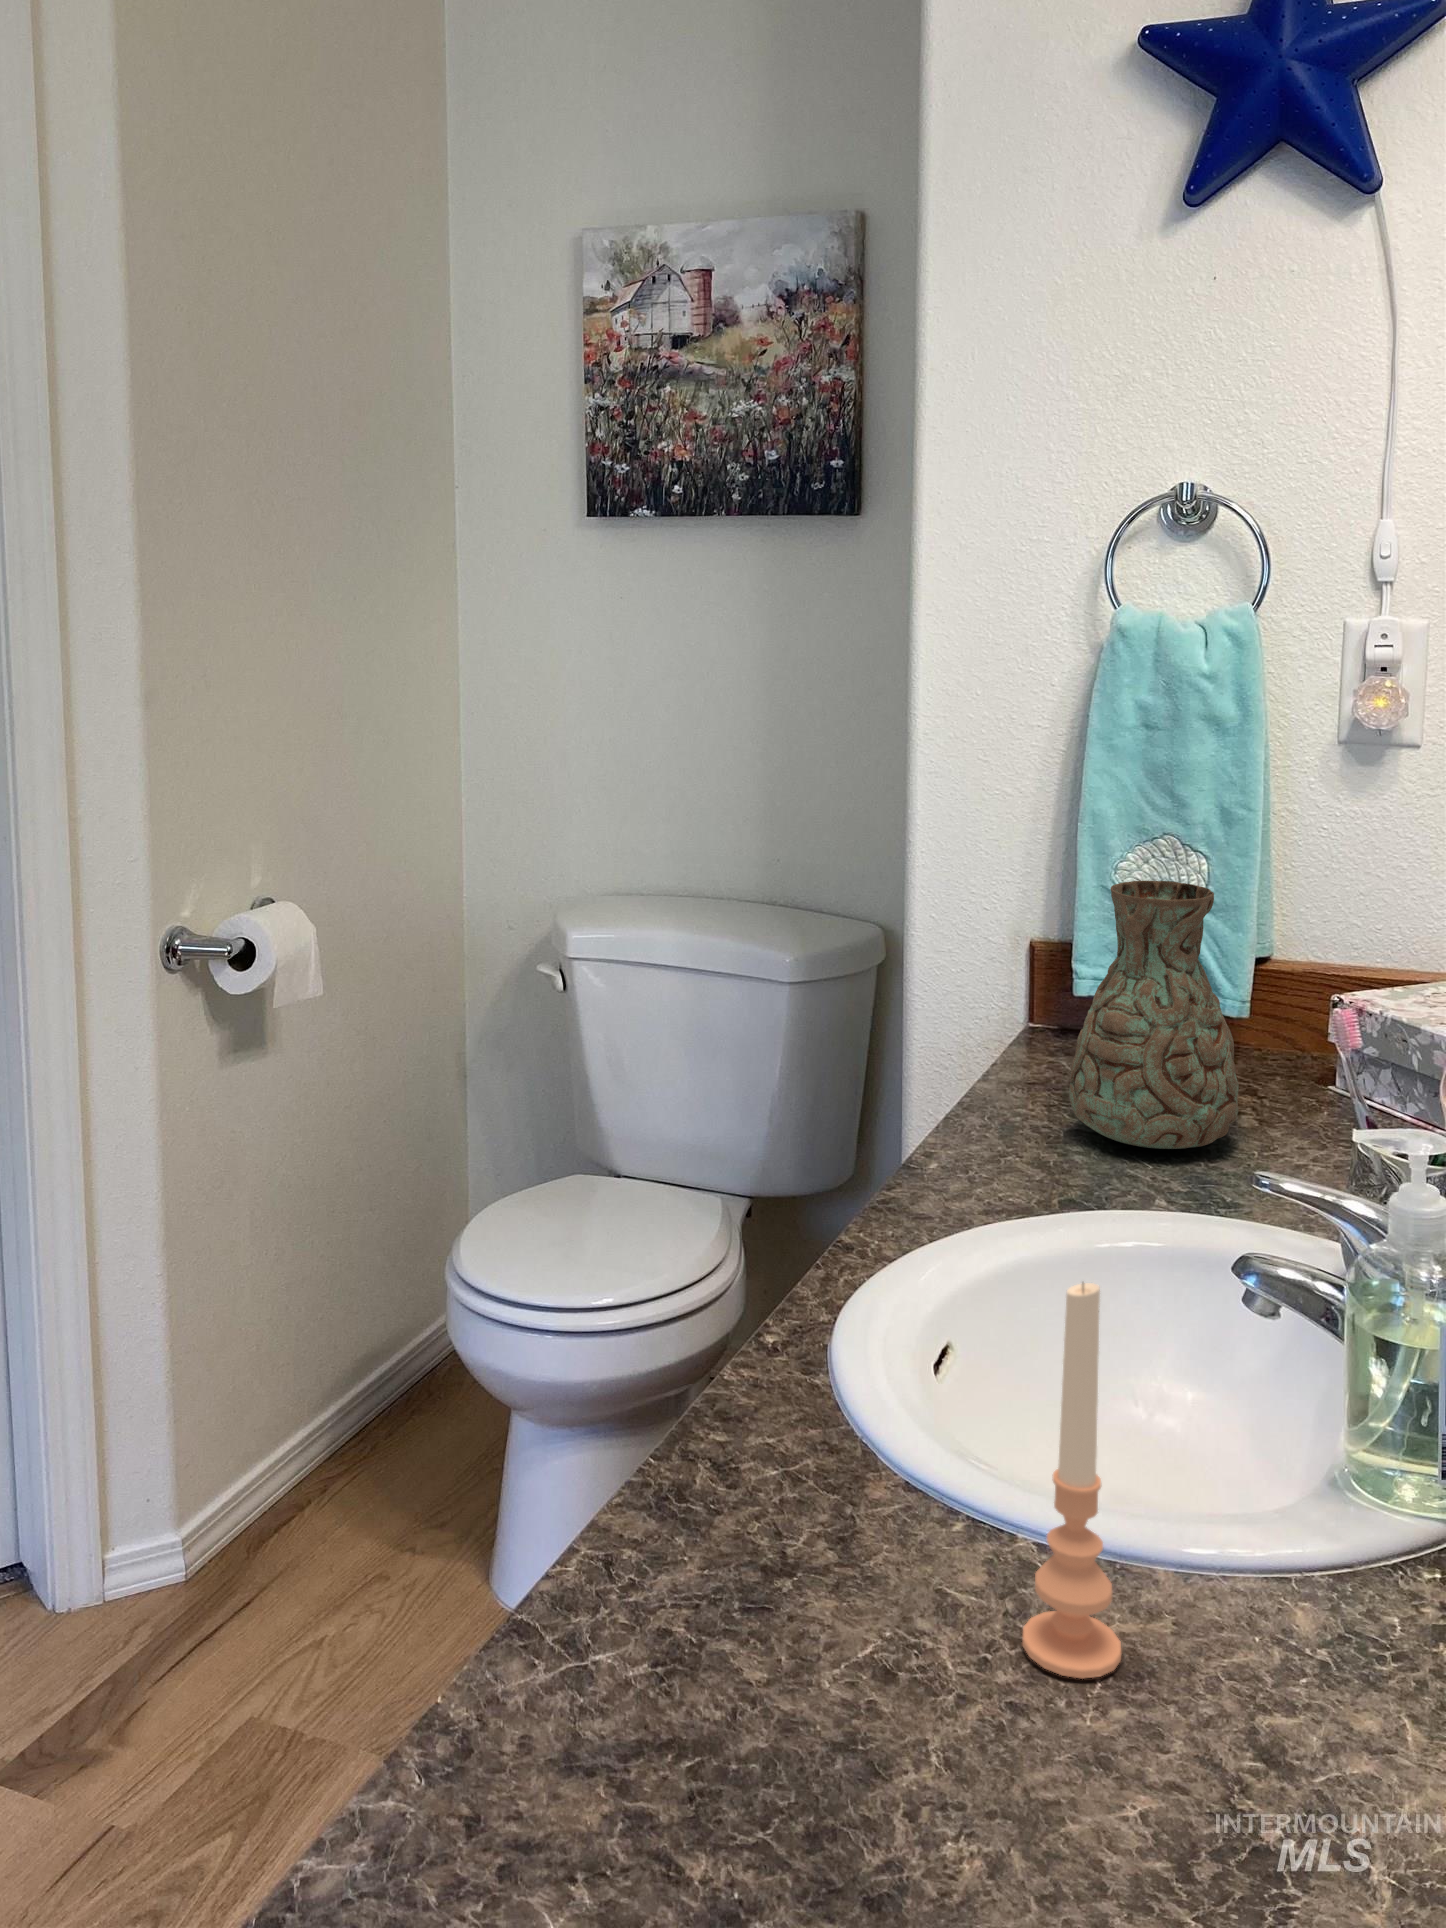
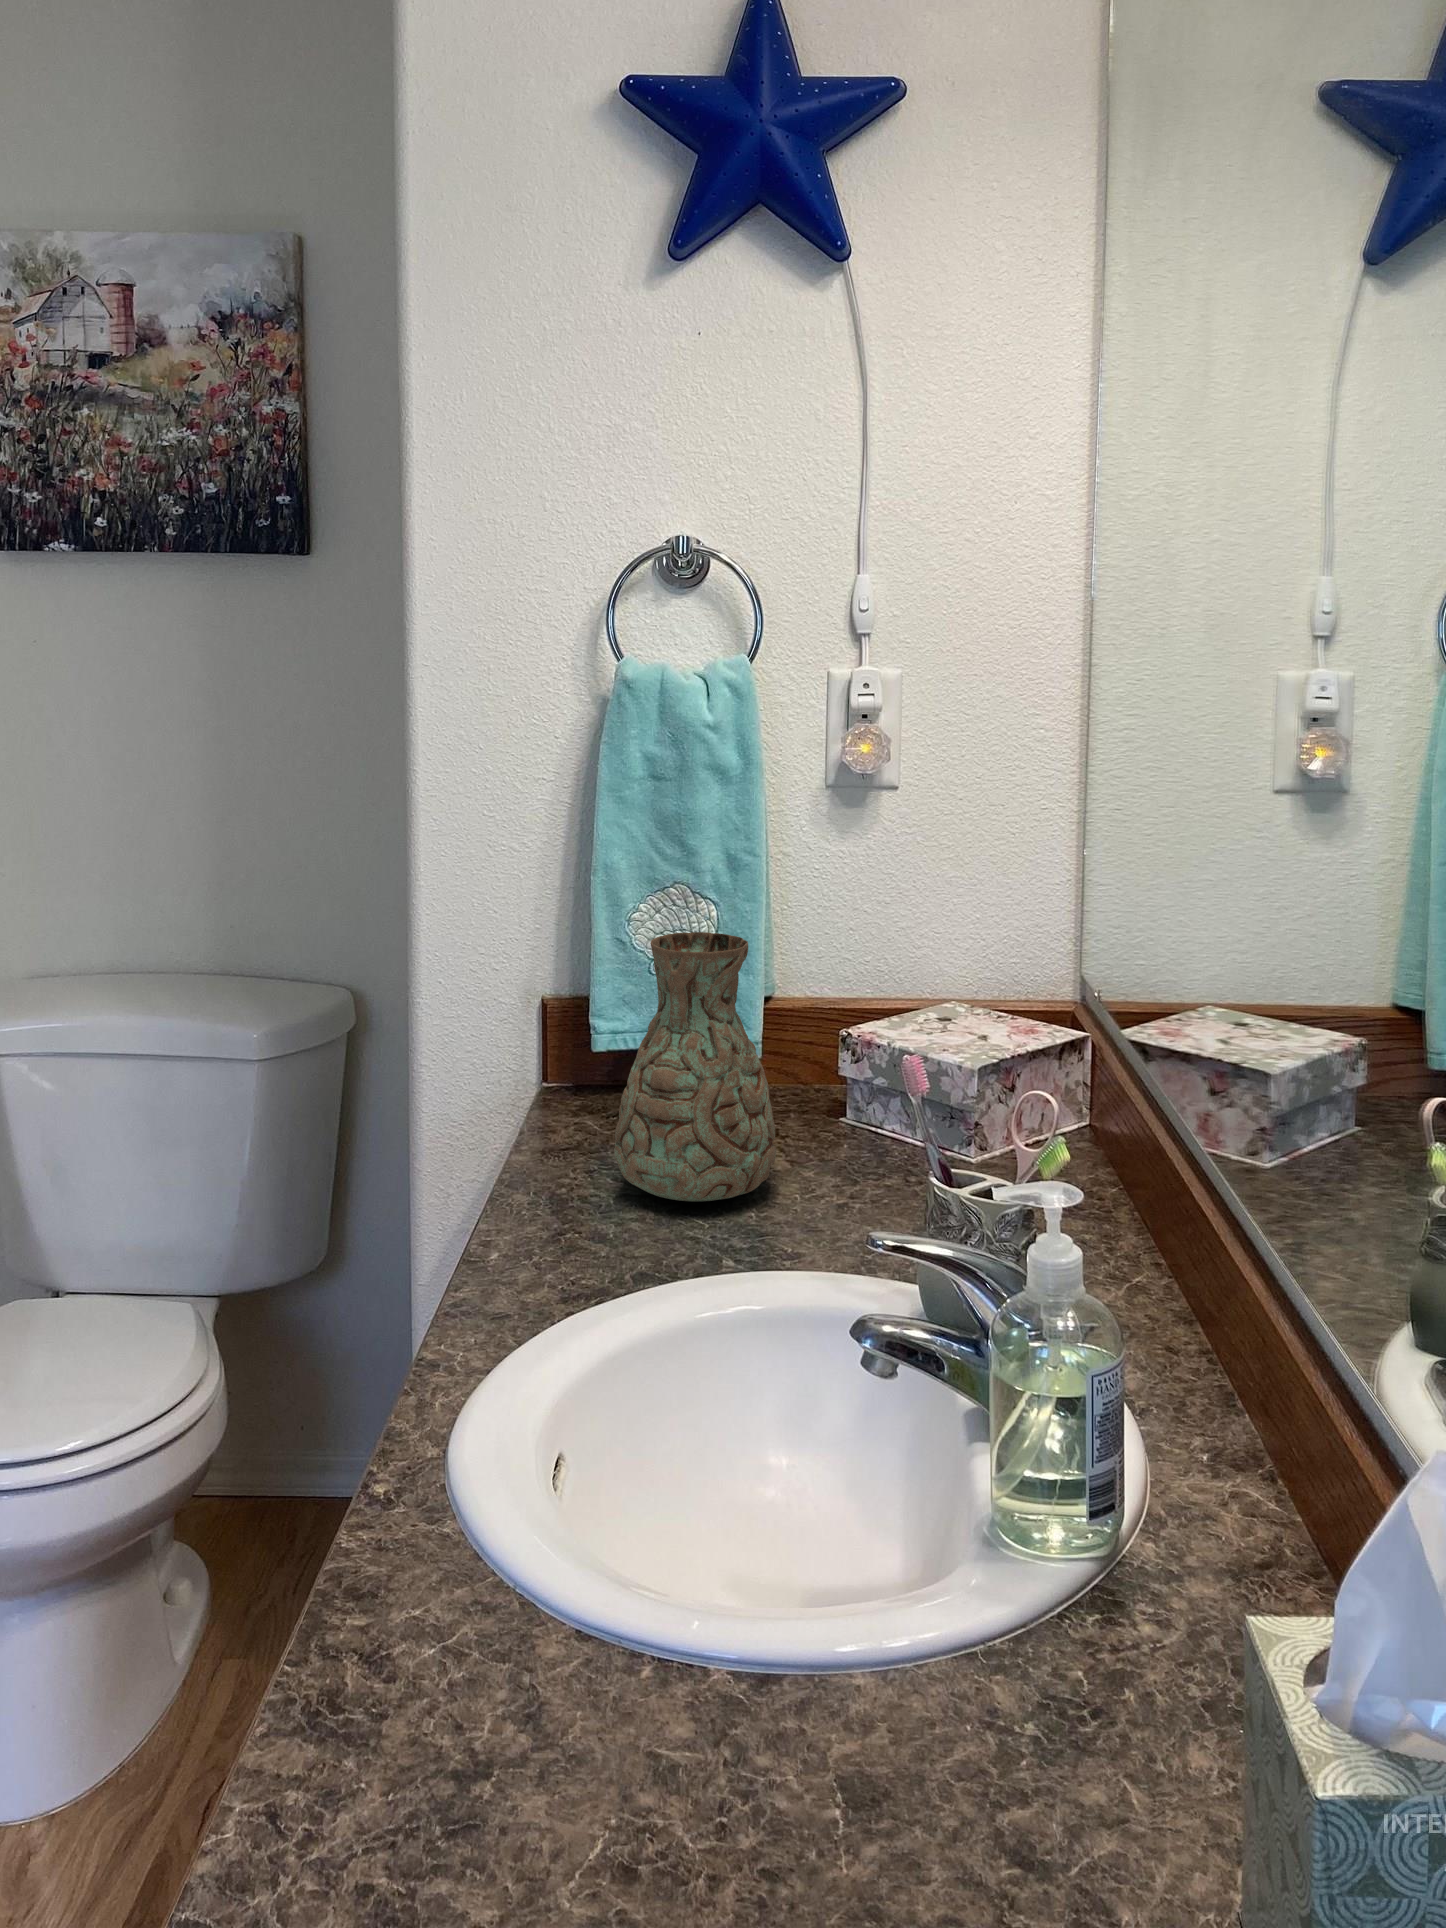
candle: present [1022,1282,1121,1678] -> none [754,1393,857,1823]

